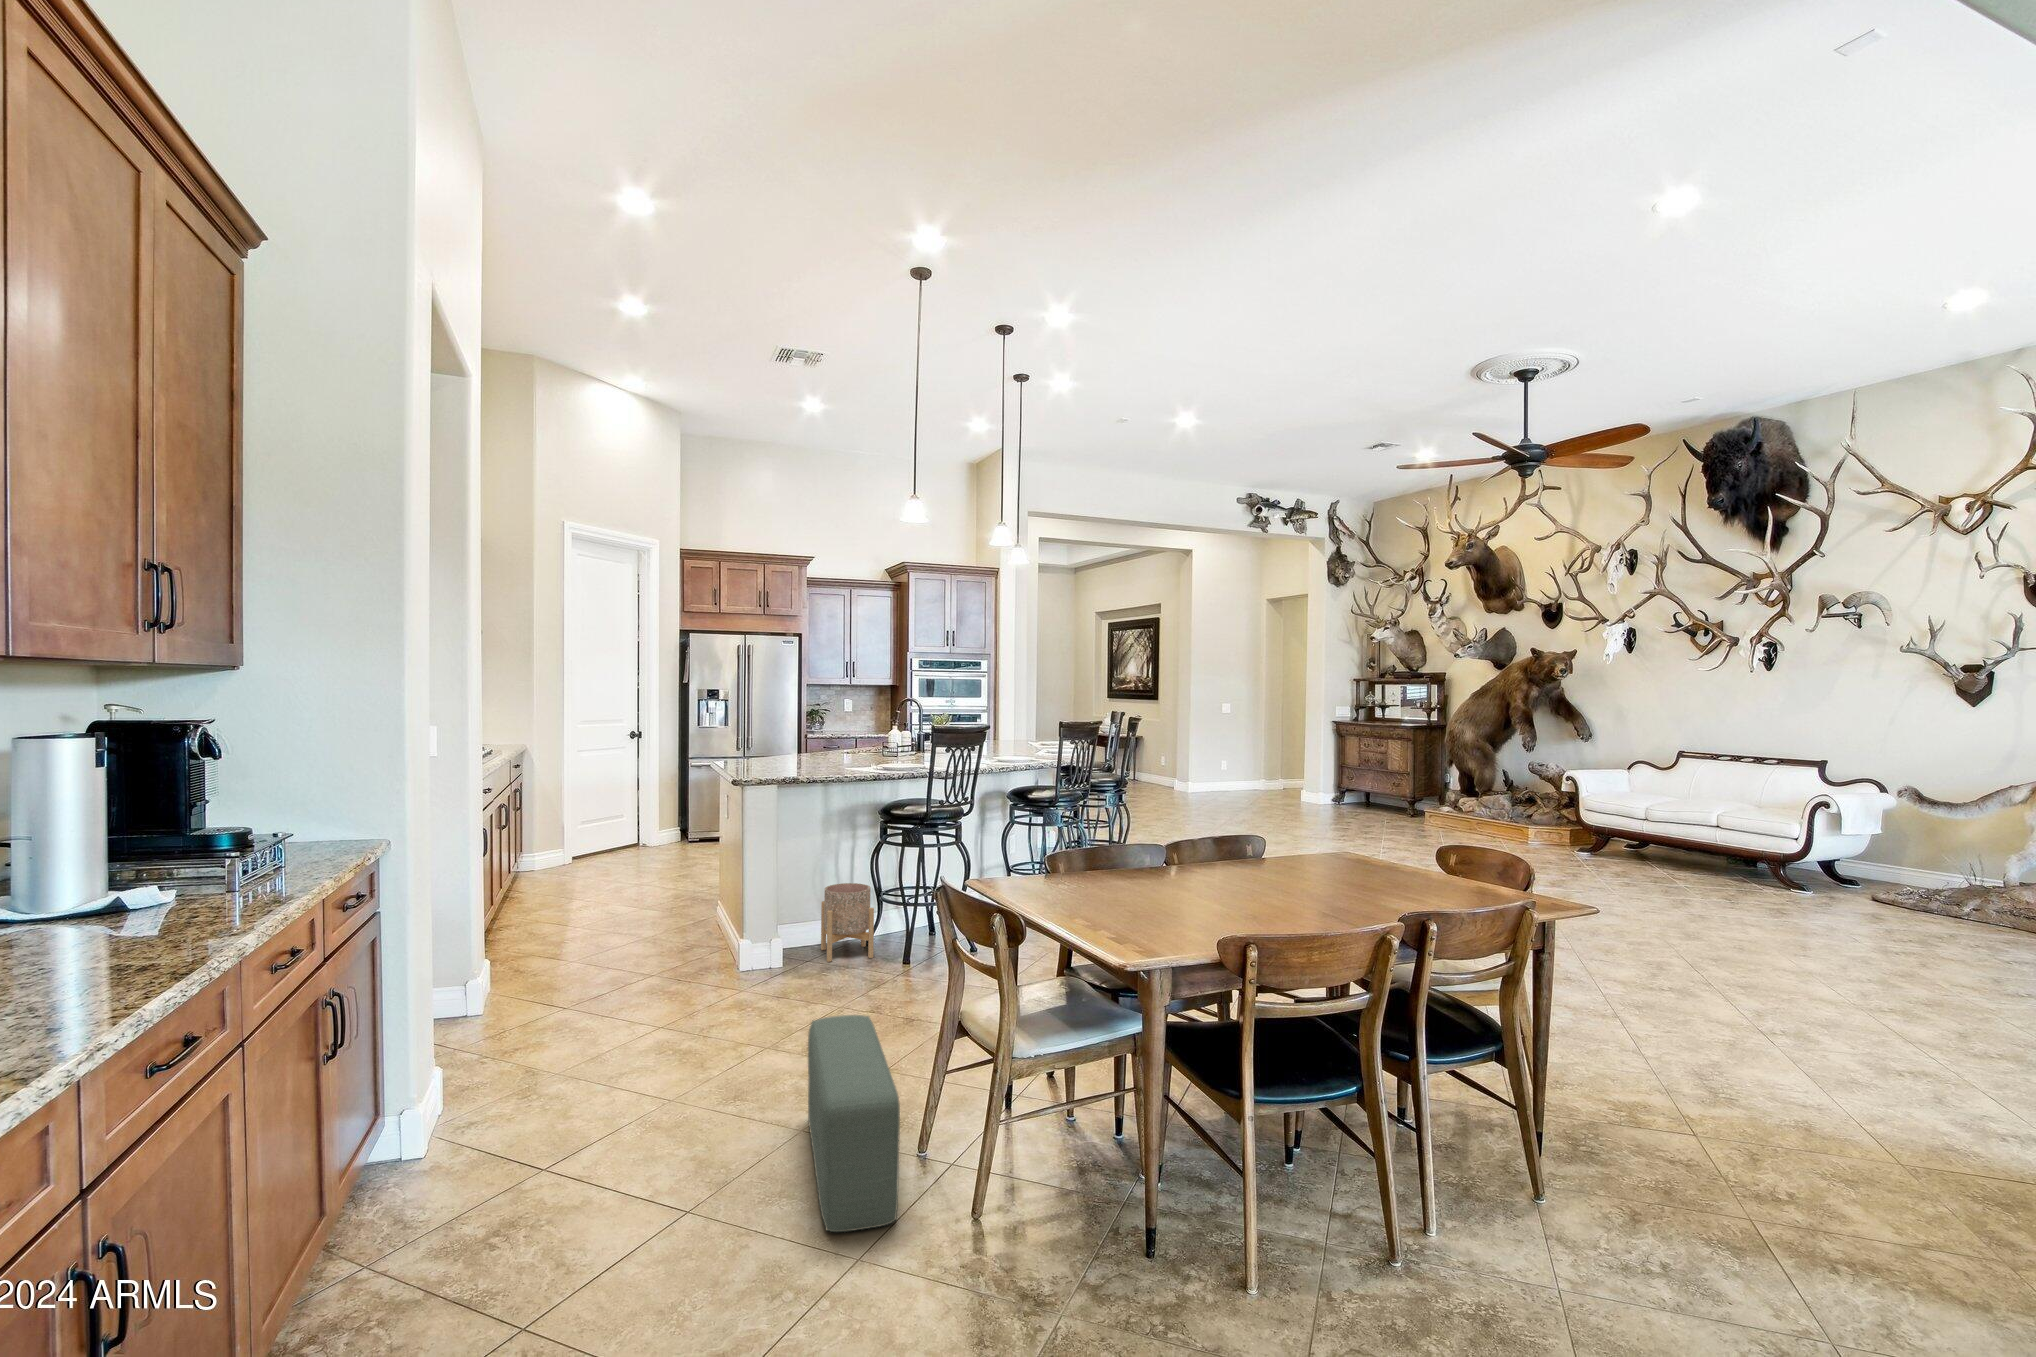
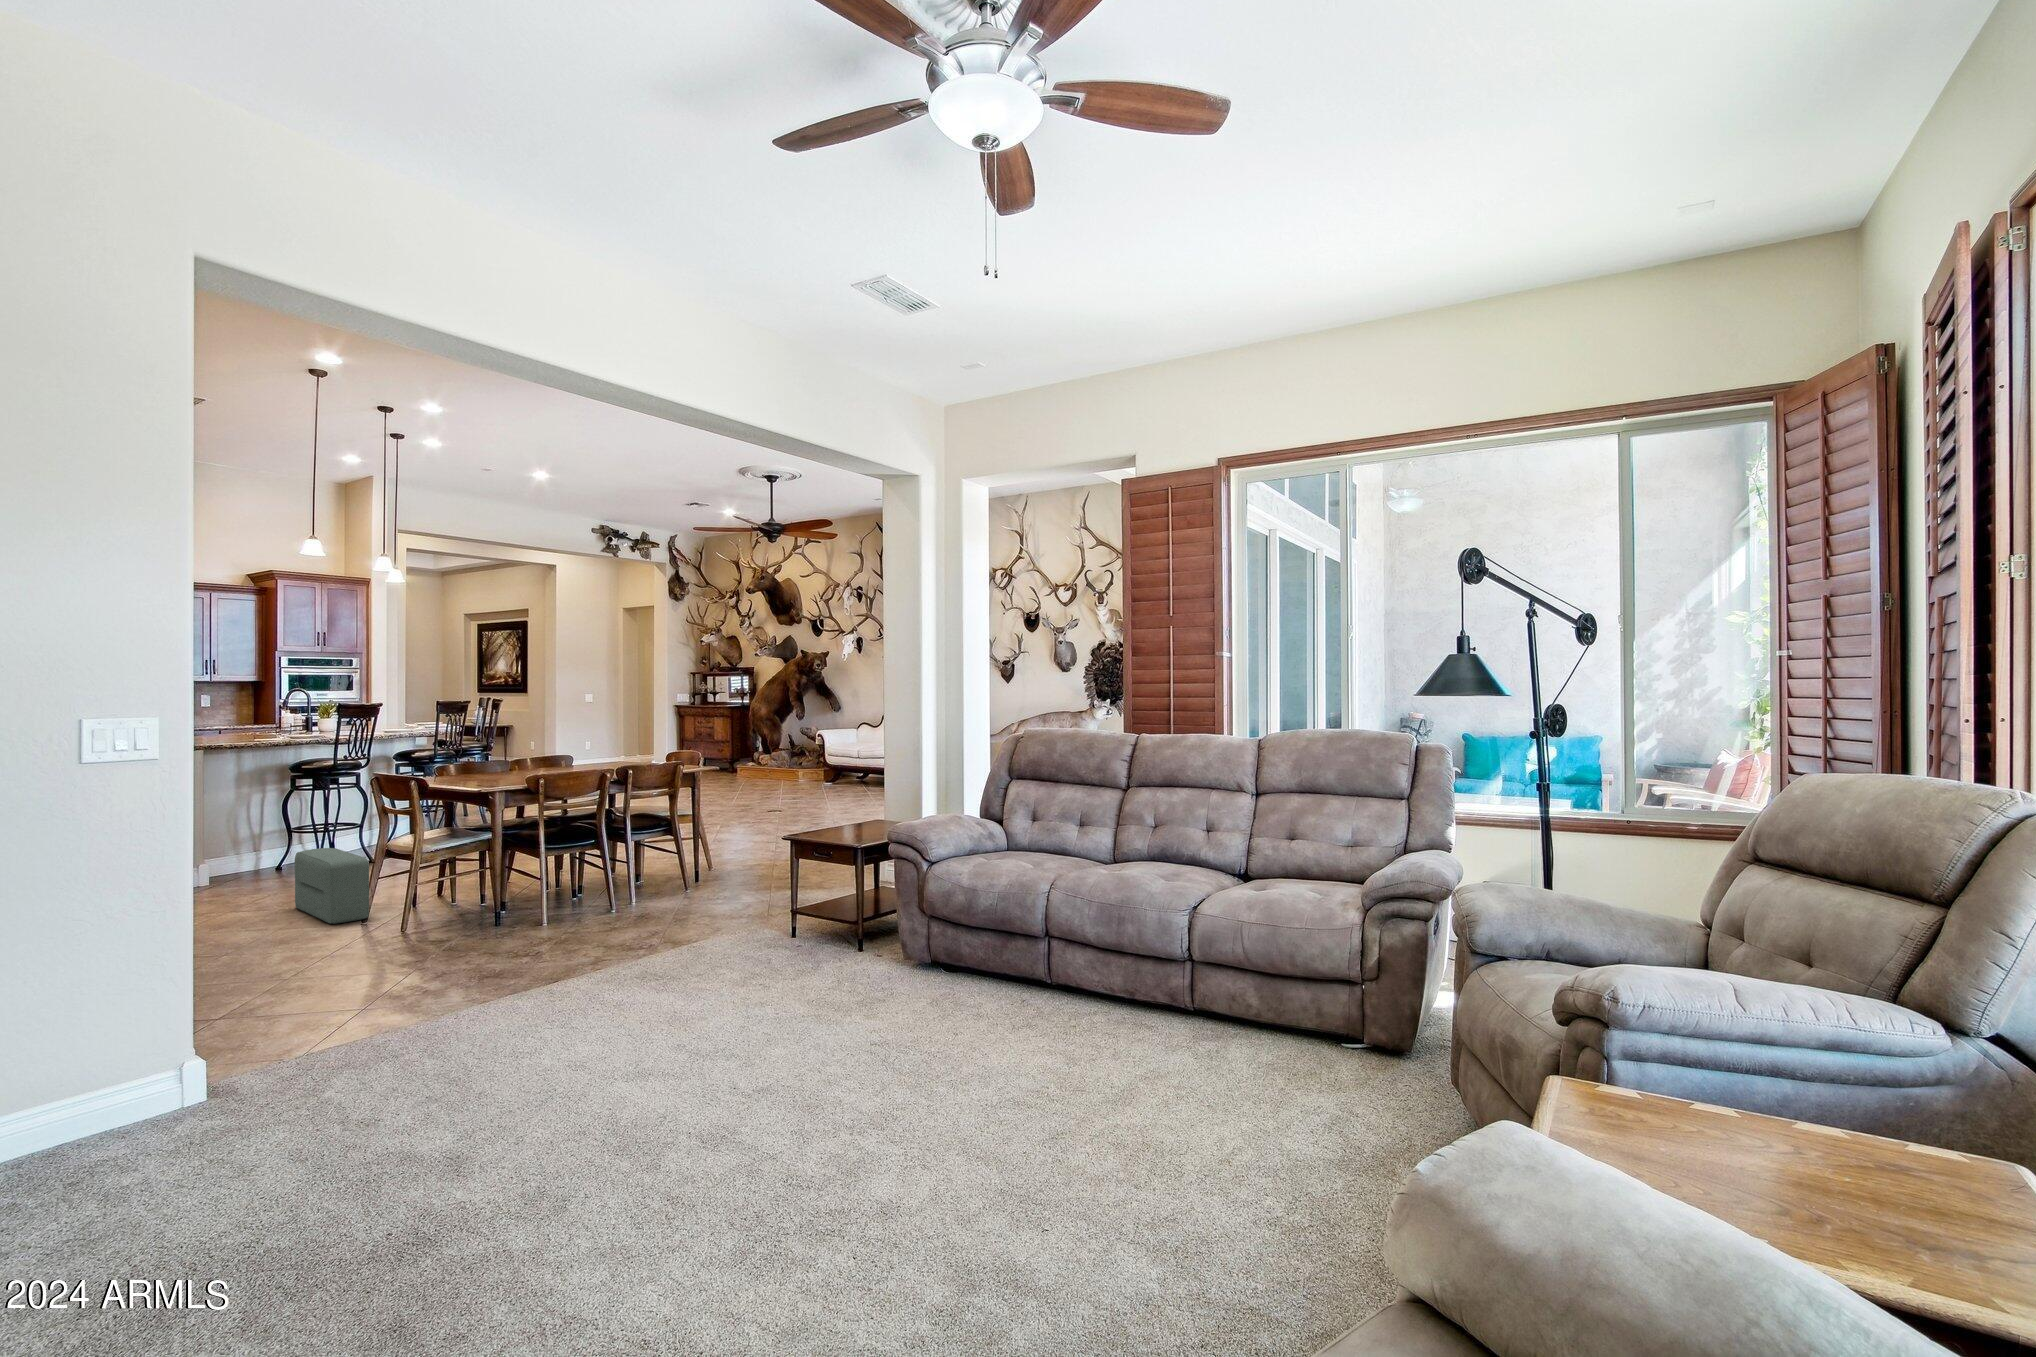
planter: present [821,883,874,962] -> none [245,816,295,868]

